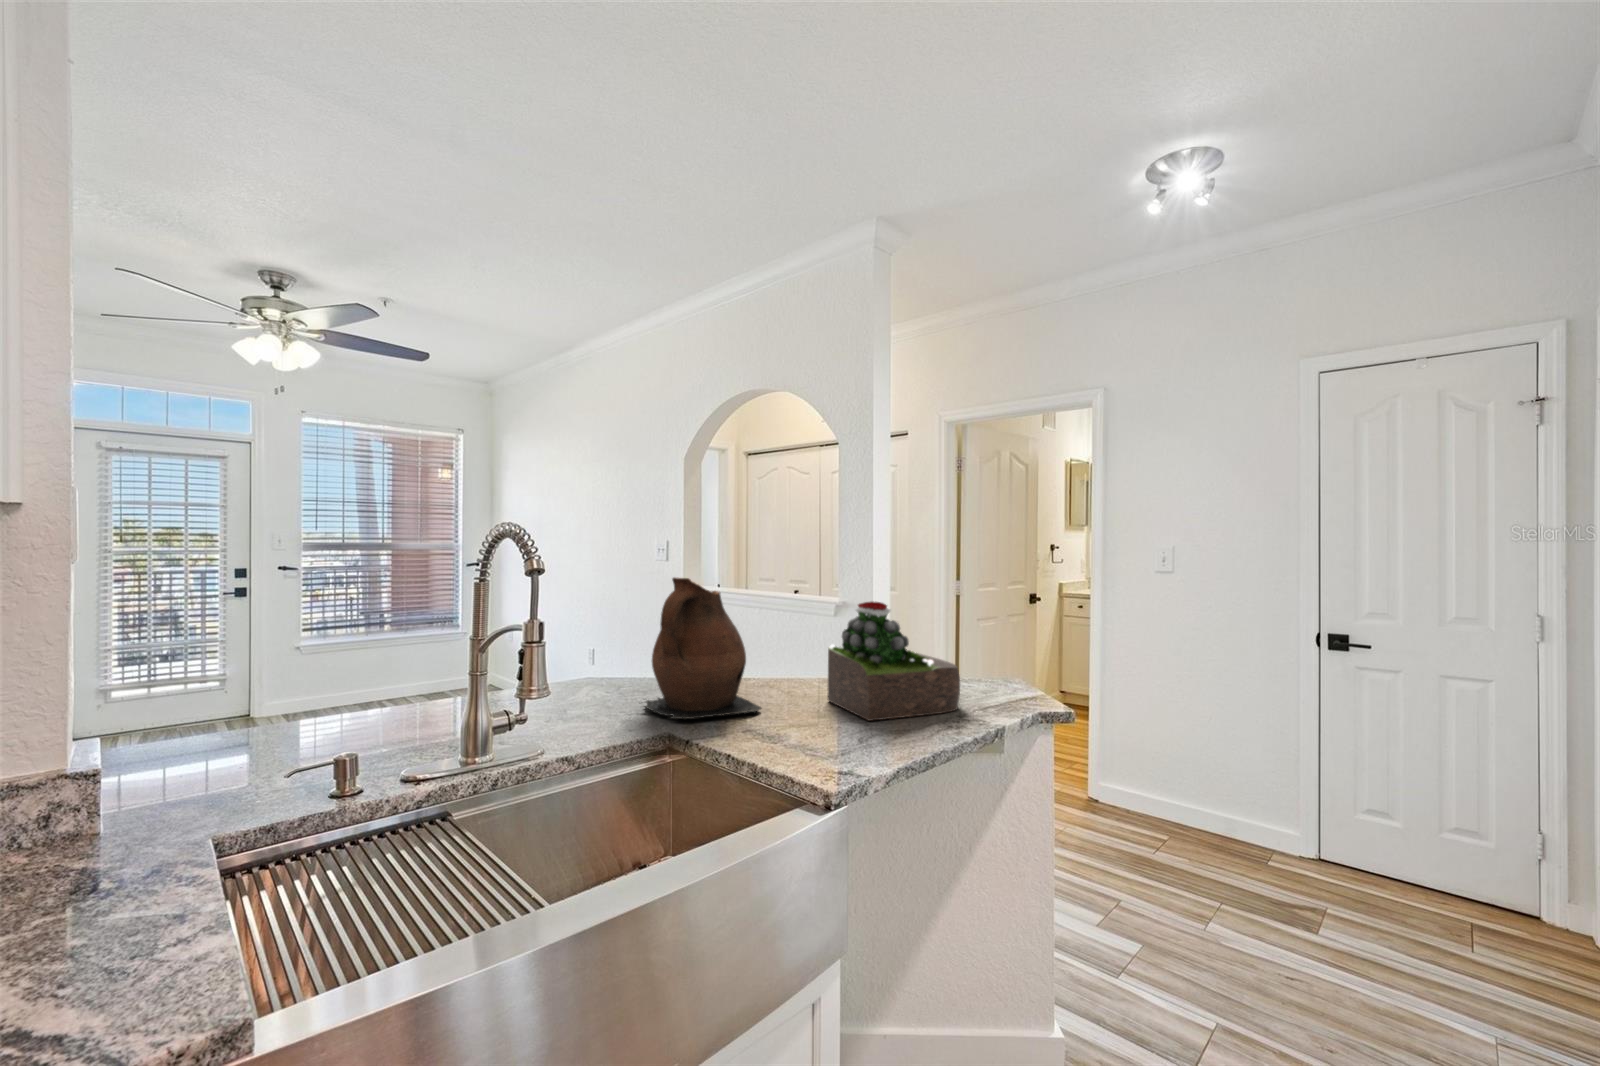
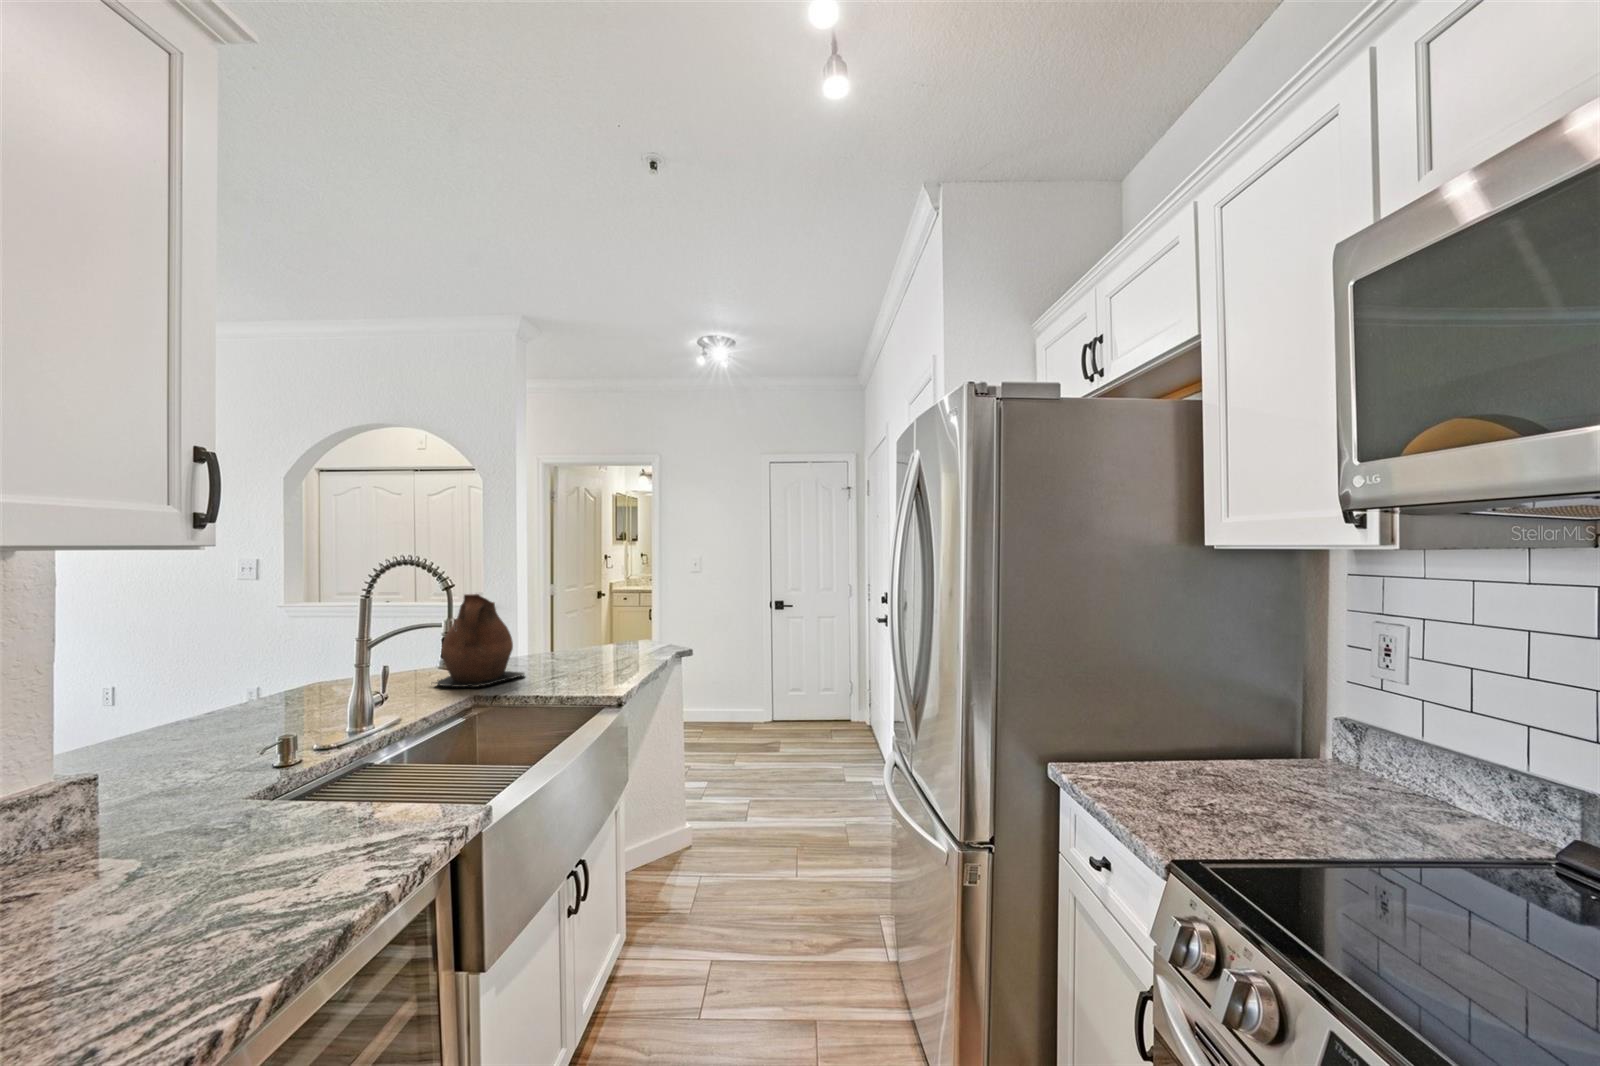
succulent plant: present [827,602,960,721] -> none [558,600,639,668]

